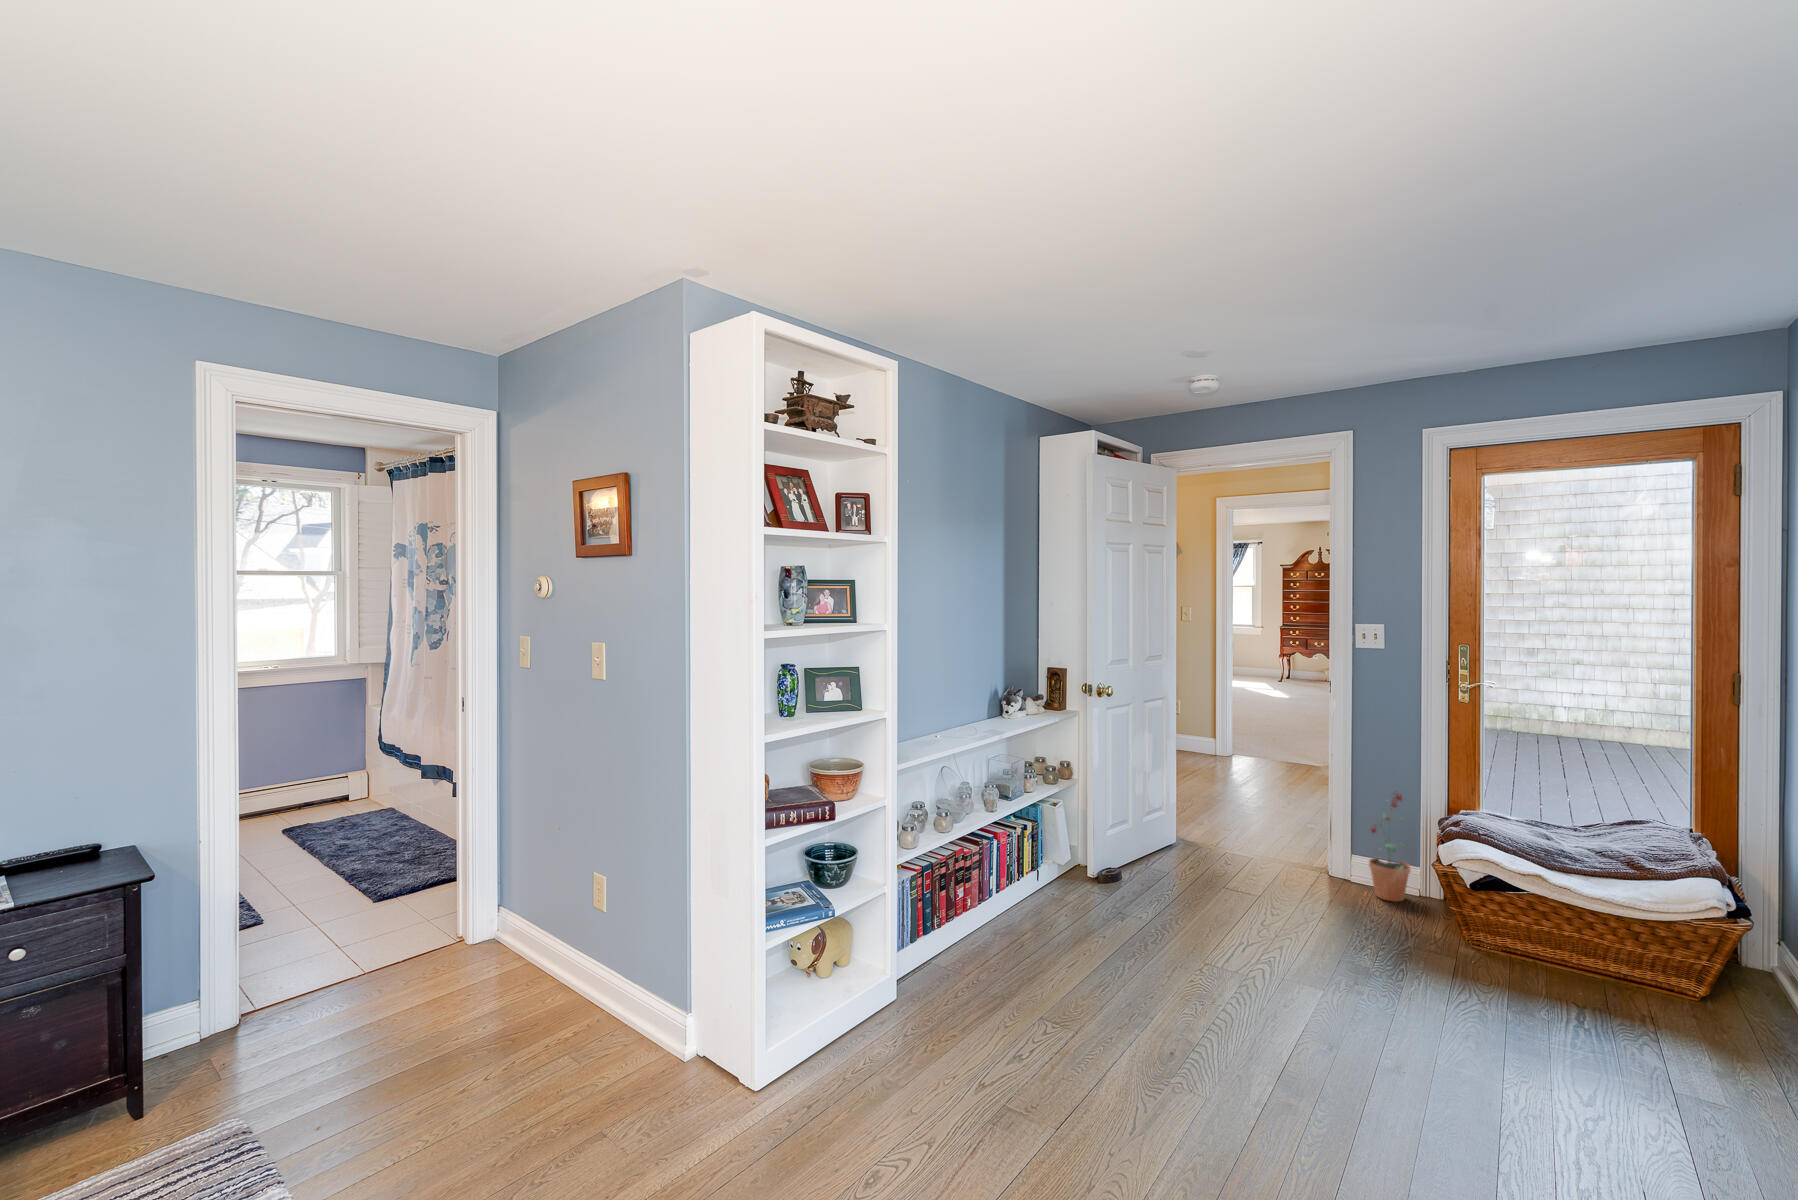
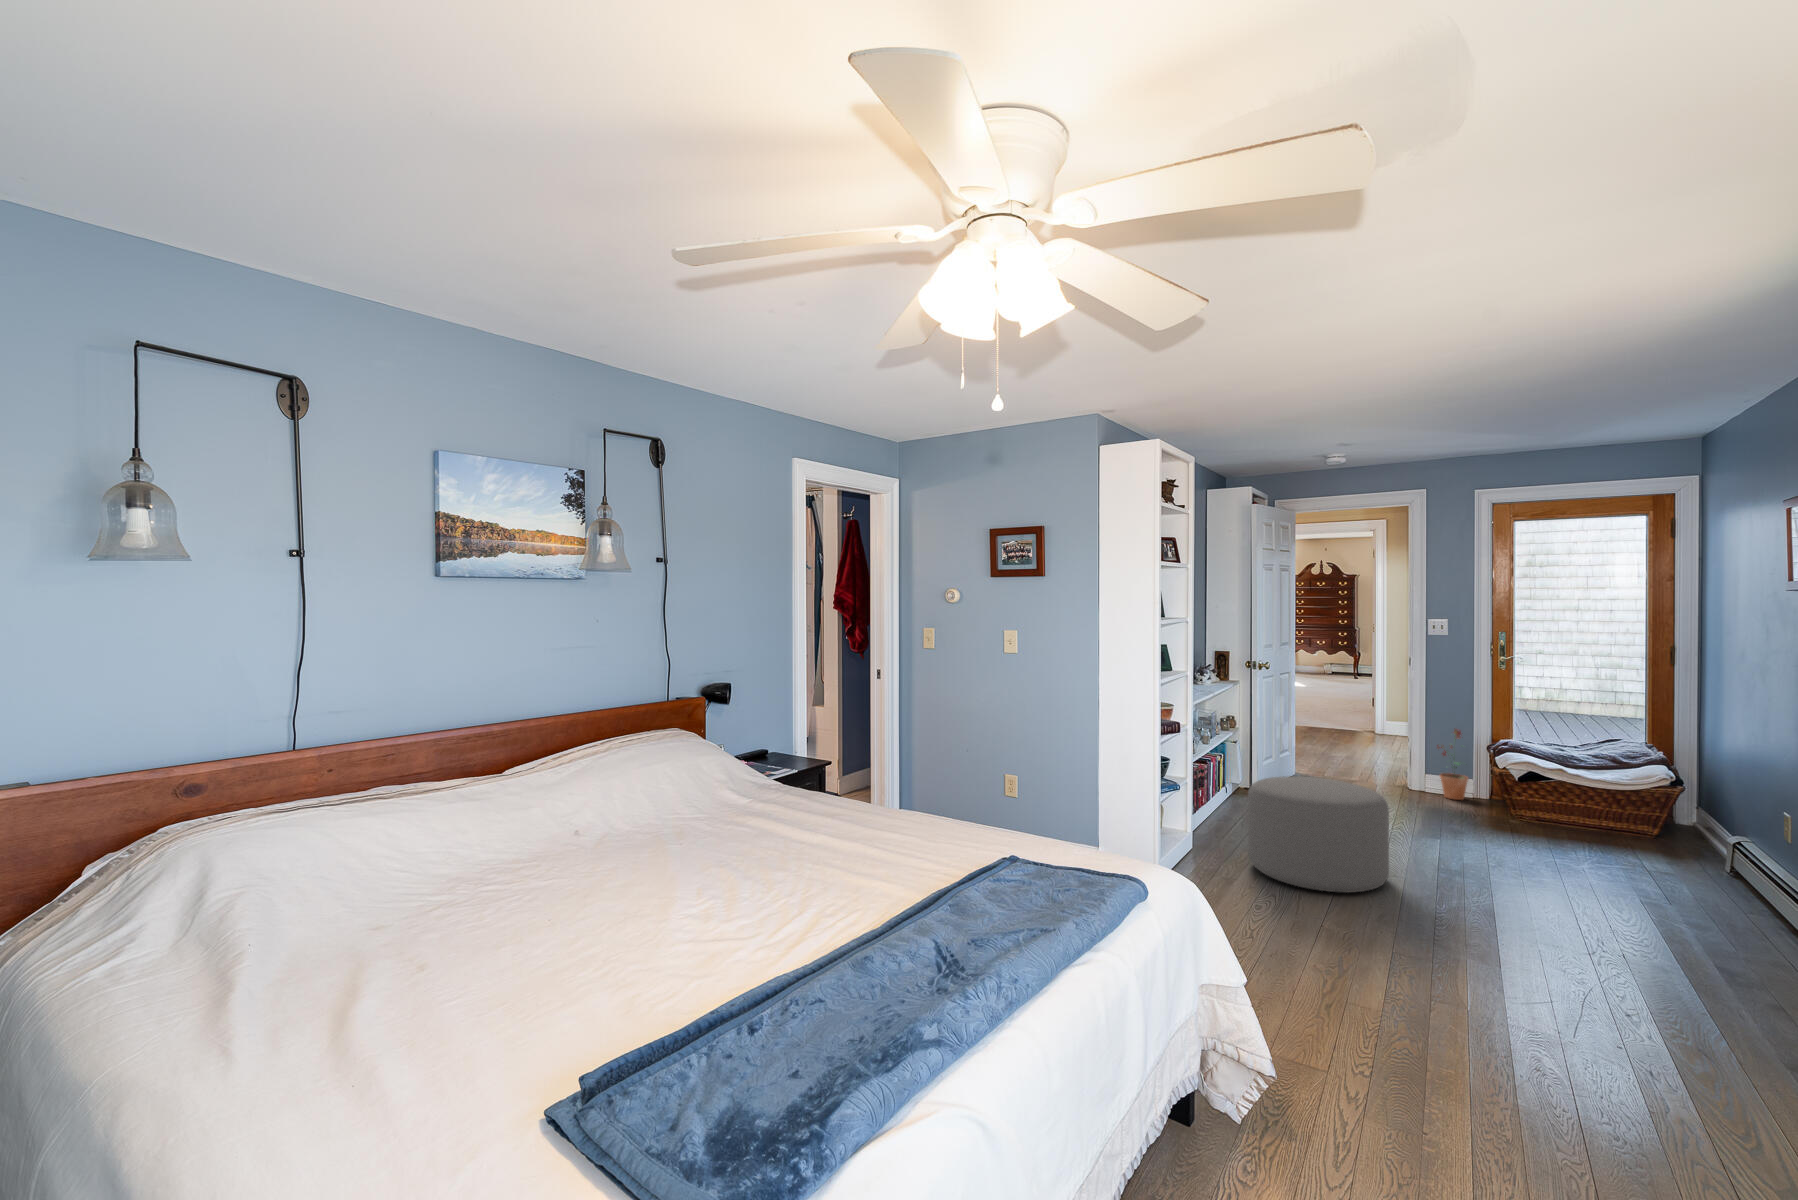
ottoman: none [945,889,1164,1133] -> present [1248,776,1389,893]

